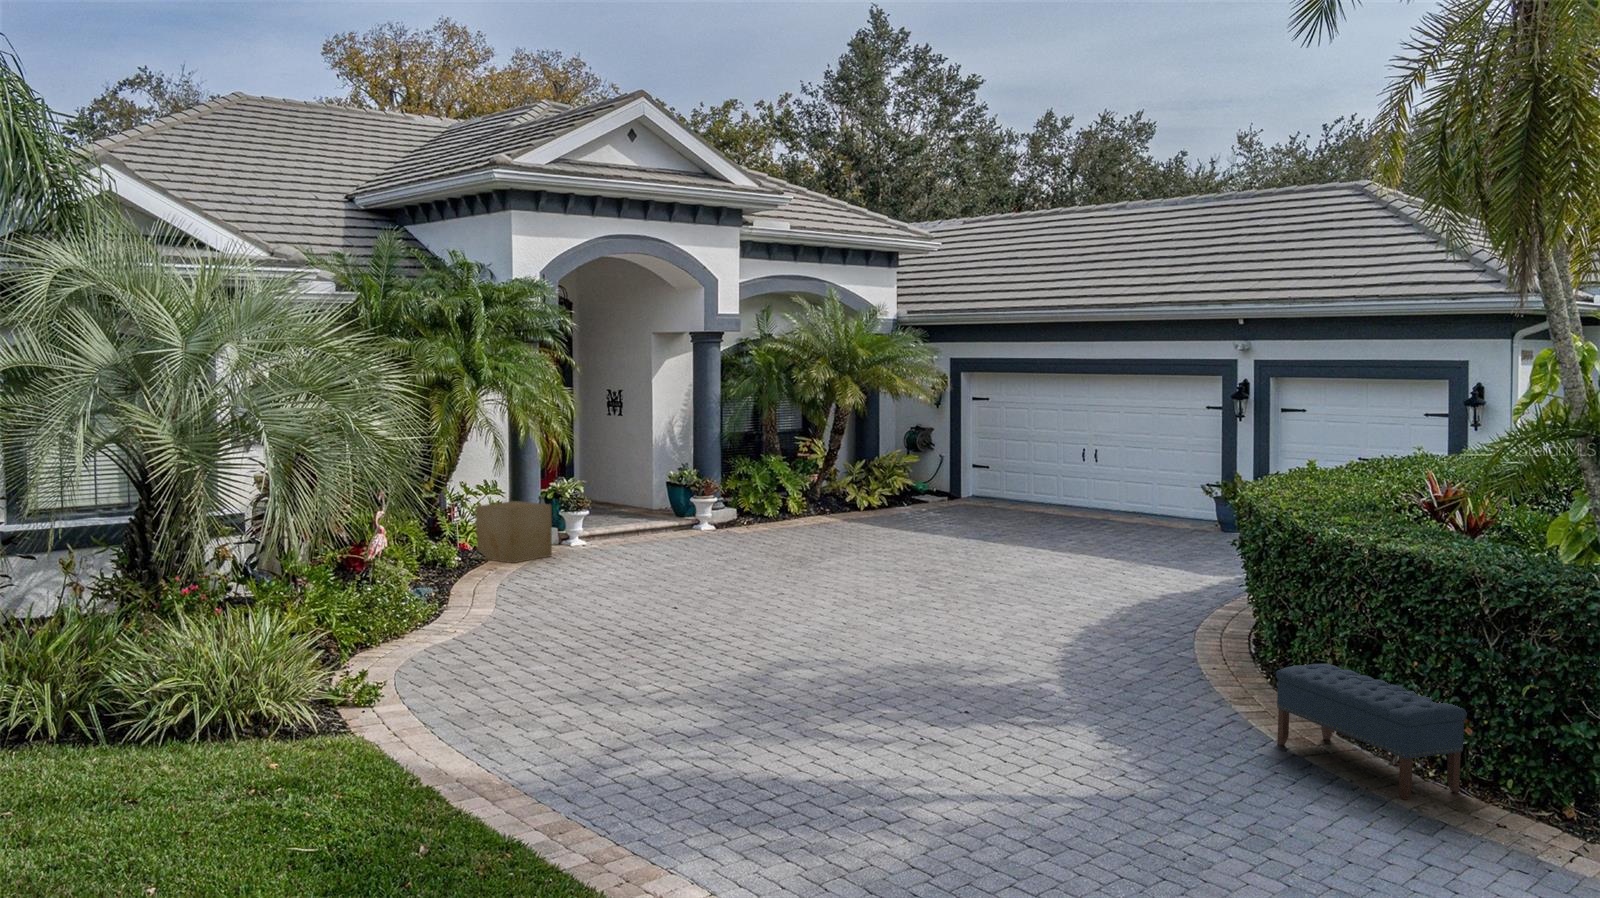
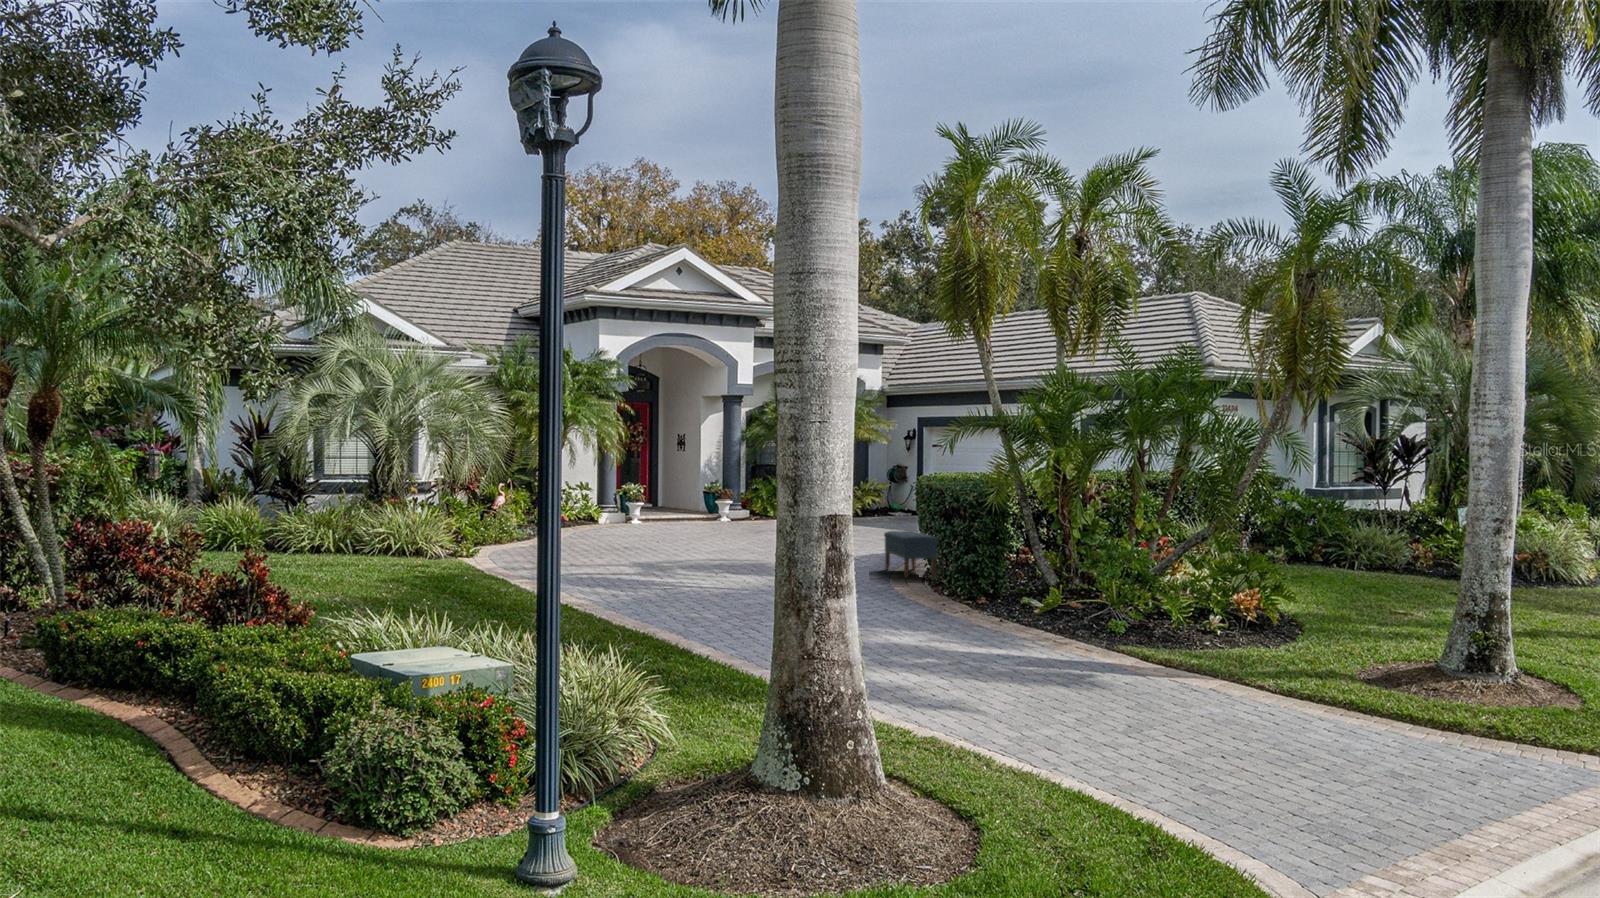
cardboard box: present [475,501,552,563] -> none [571,495,616,529]

